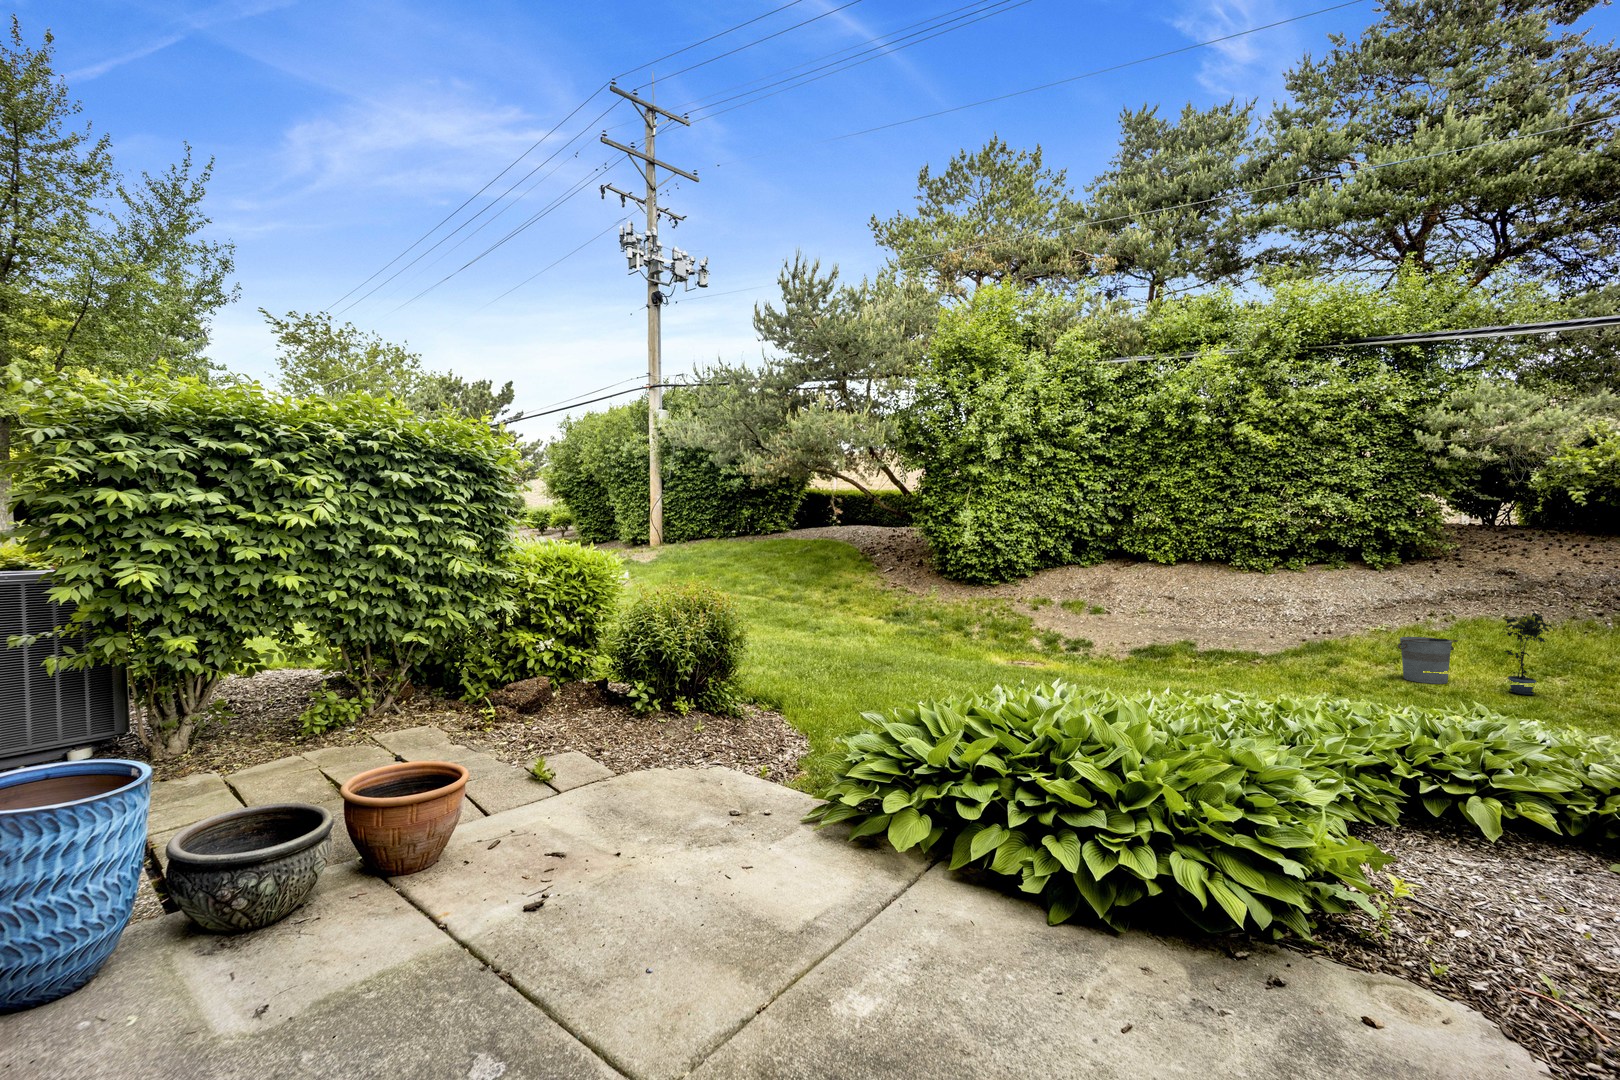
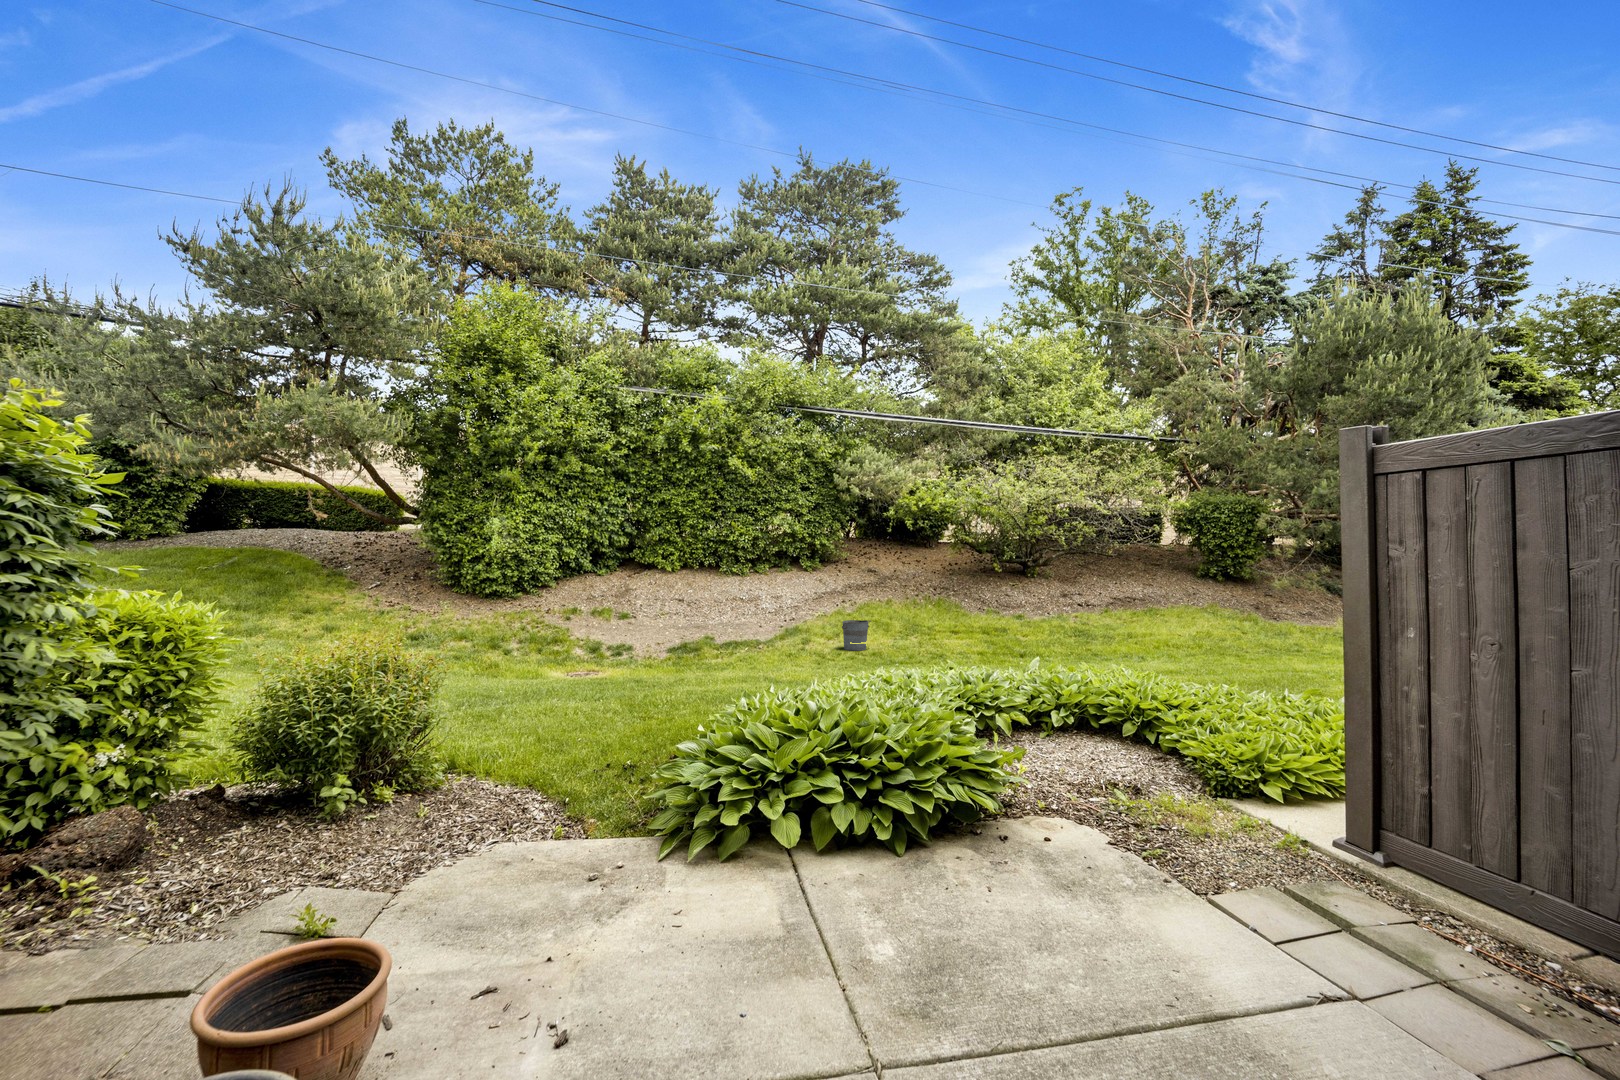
potted plant: present [1500,610,1554,695] -> none [892,599,917,652]

